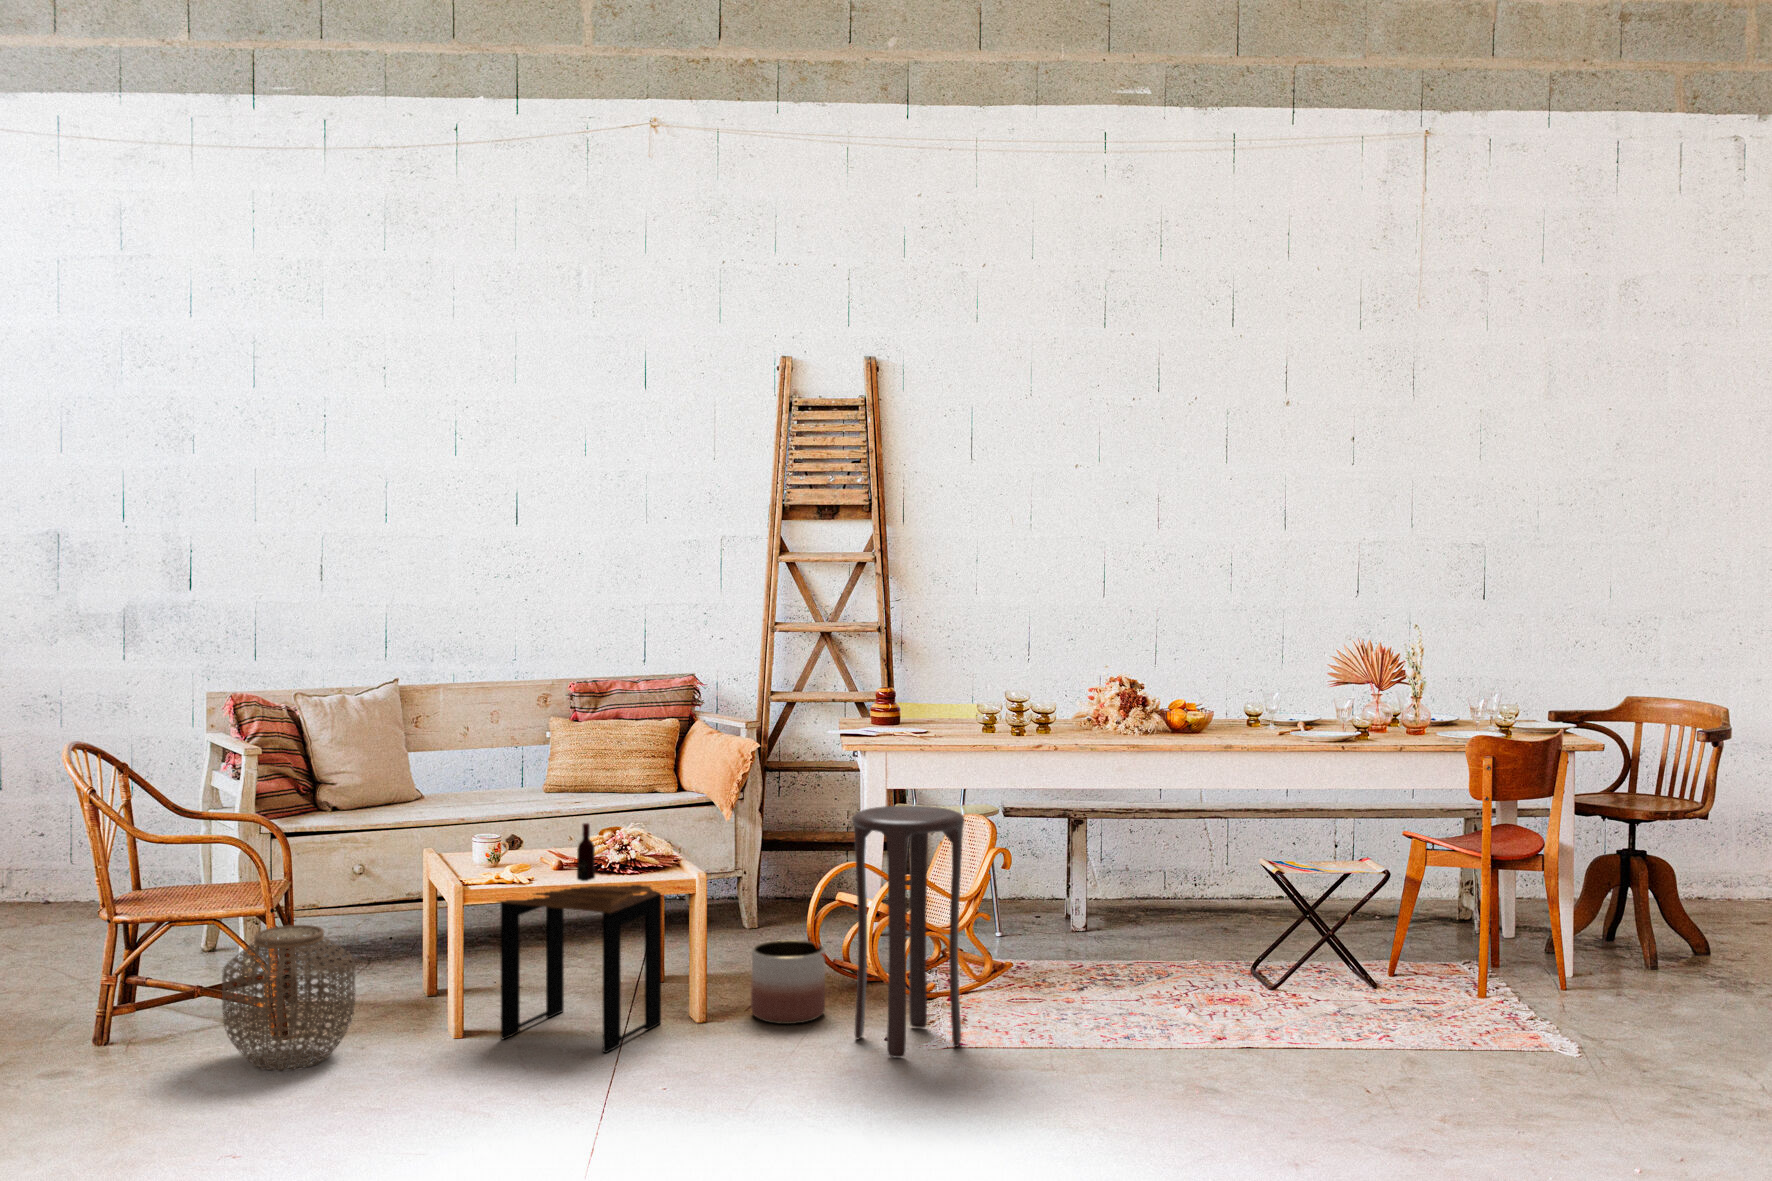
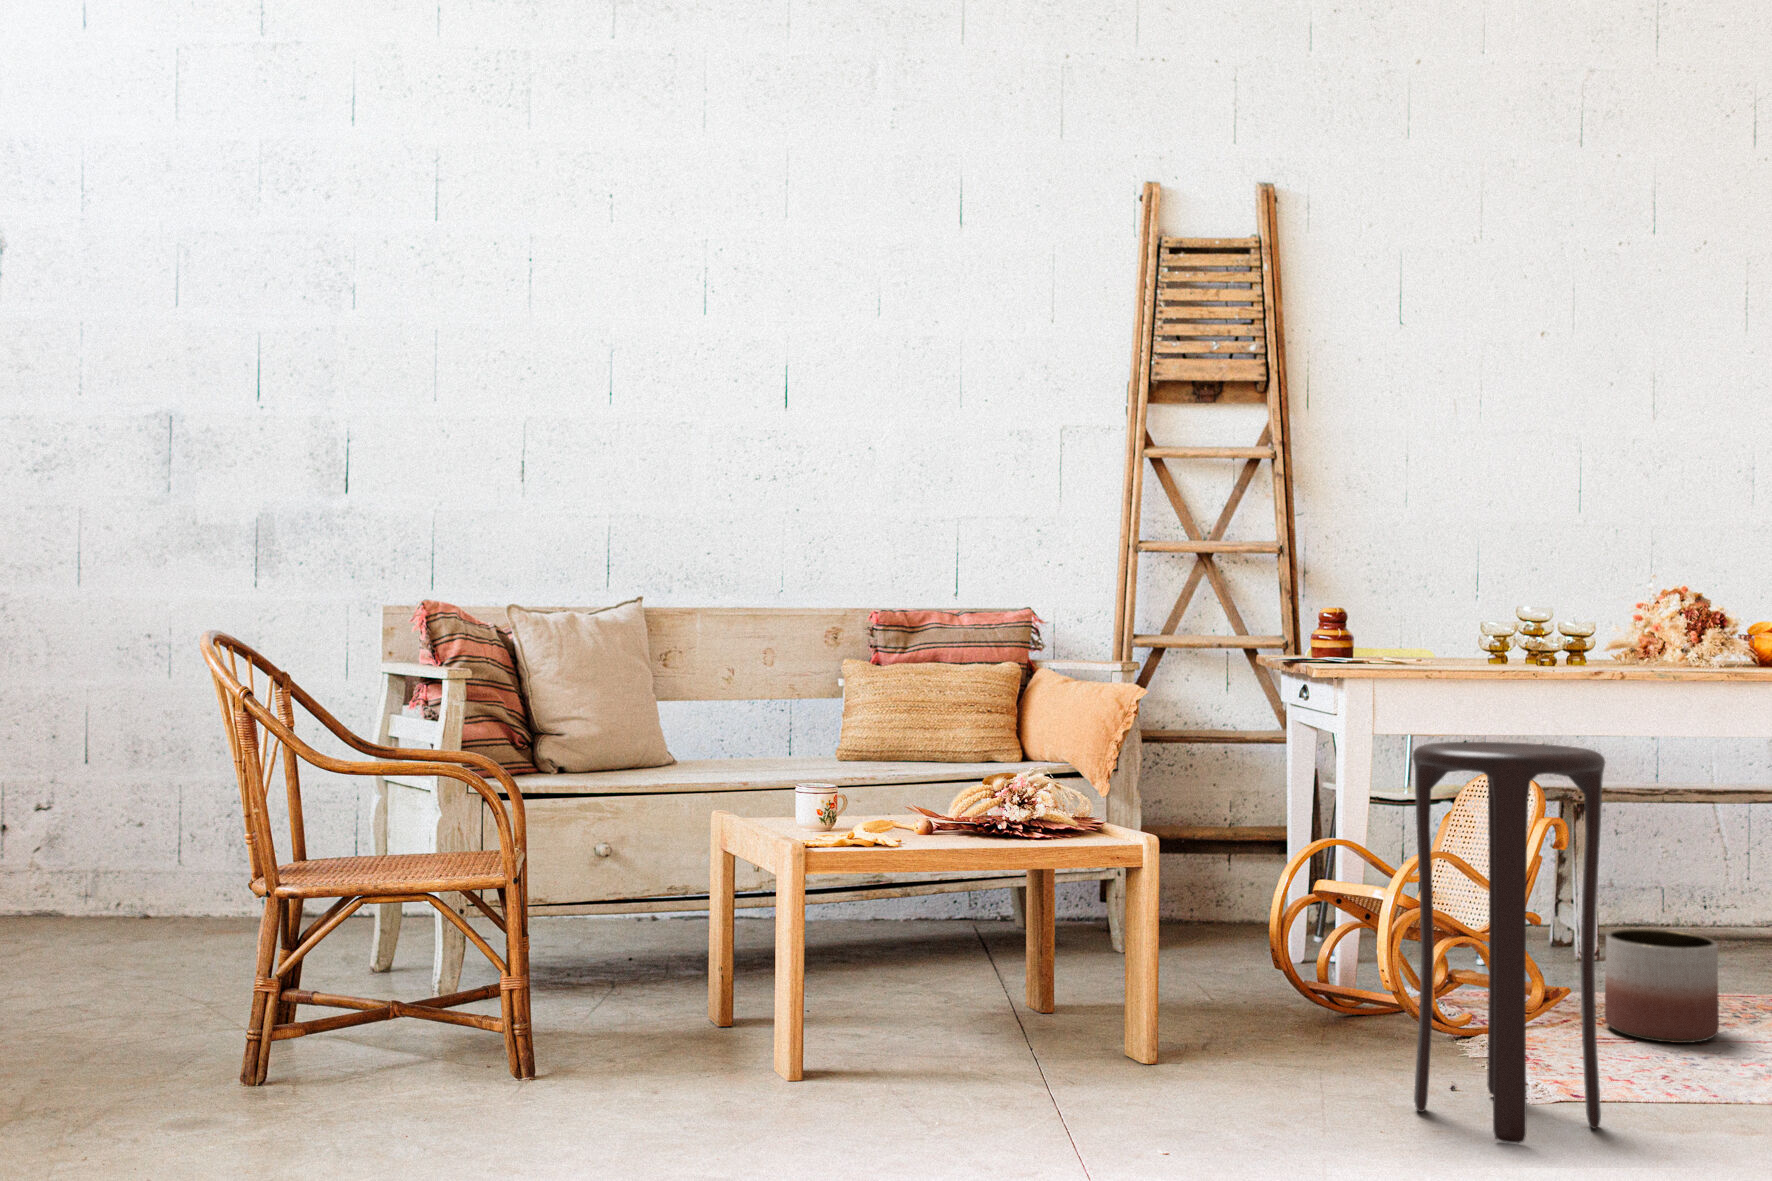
side table: present [500,823,661,1053] -> none [844,762,1099,1121]
woven basket: present [222,925,355,1070] -> none [439,905,638,1131]
planter: present [751,940,825,1024] -> present [1605,929,1719,1043]

